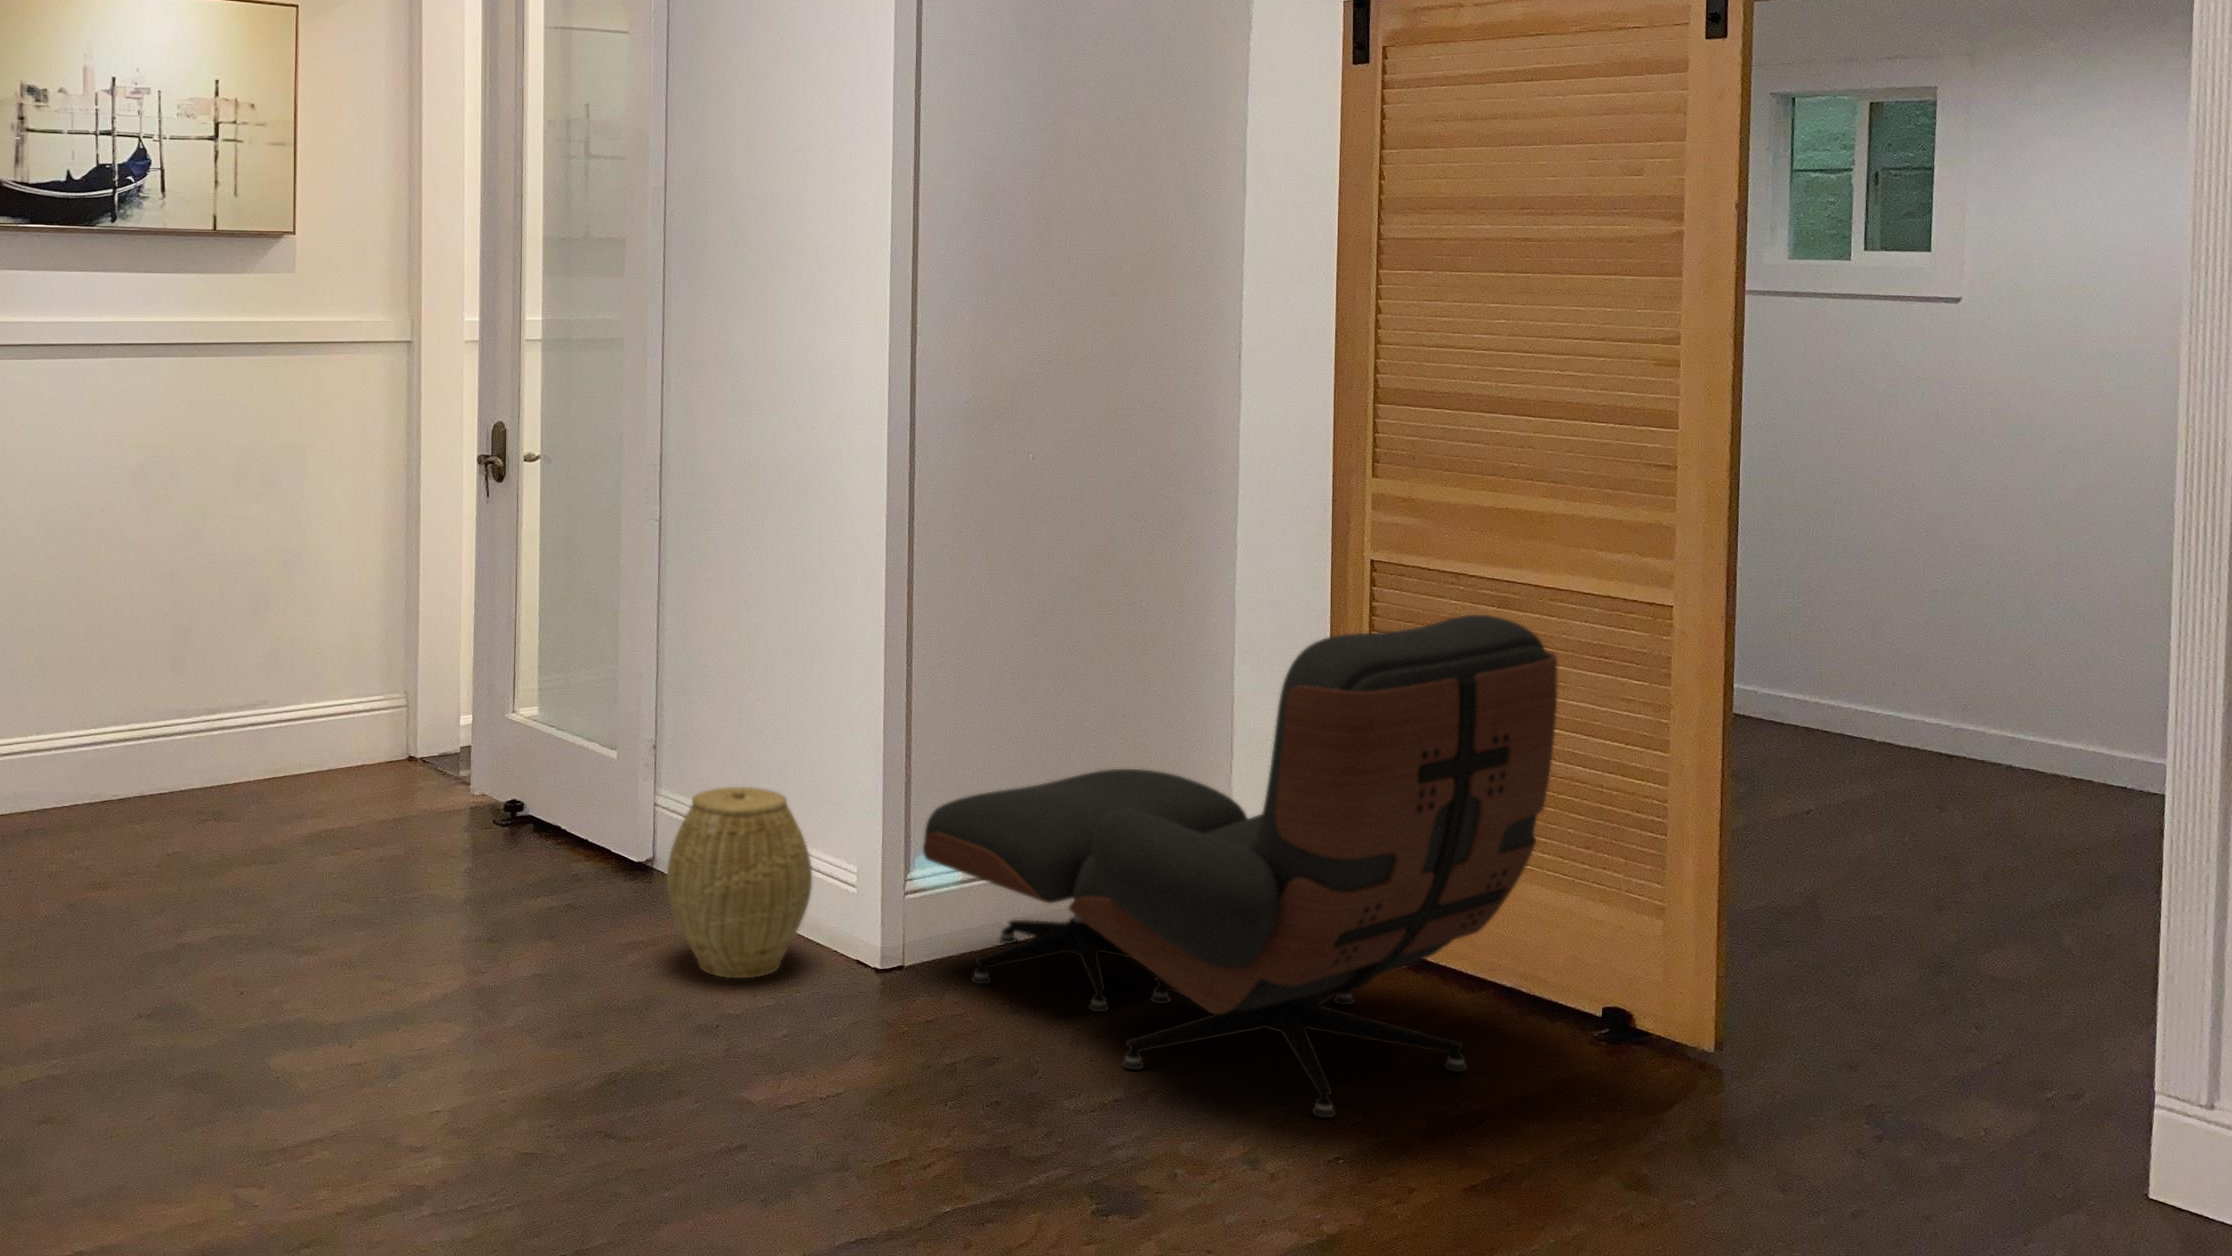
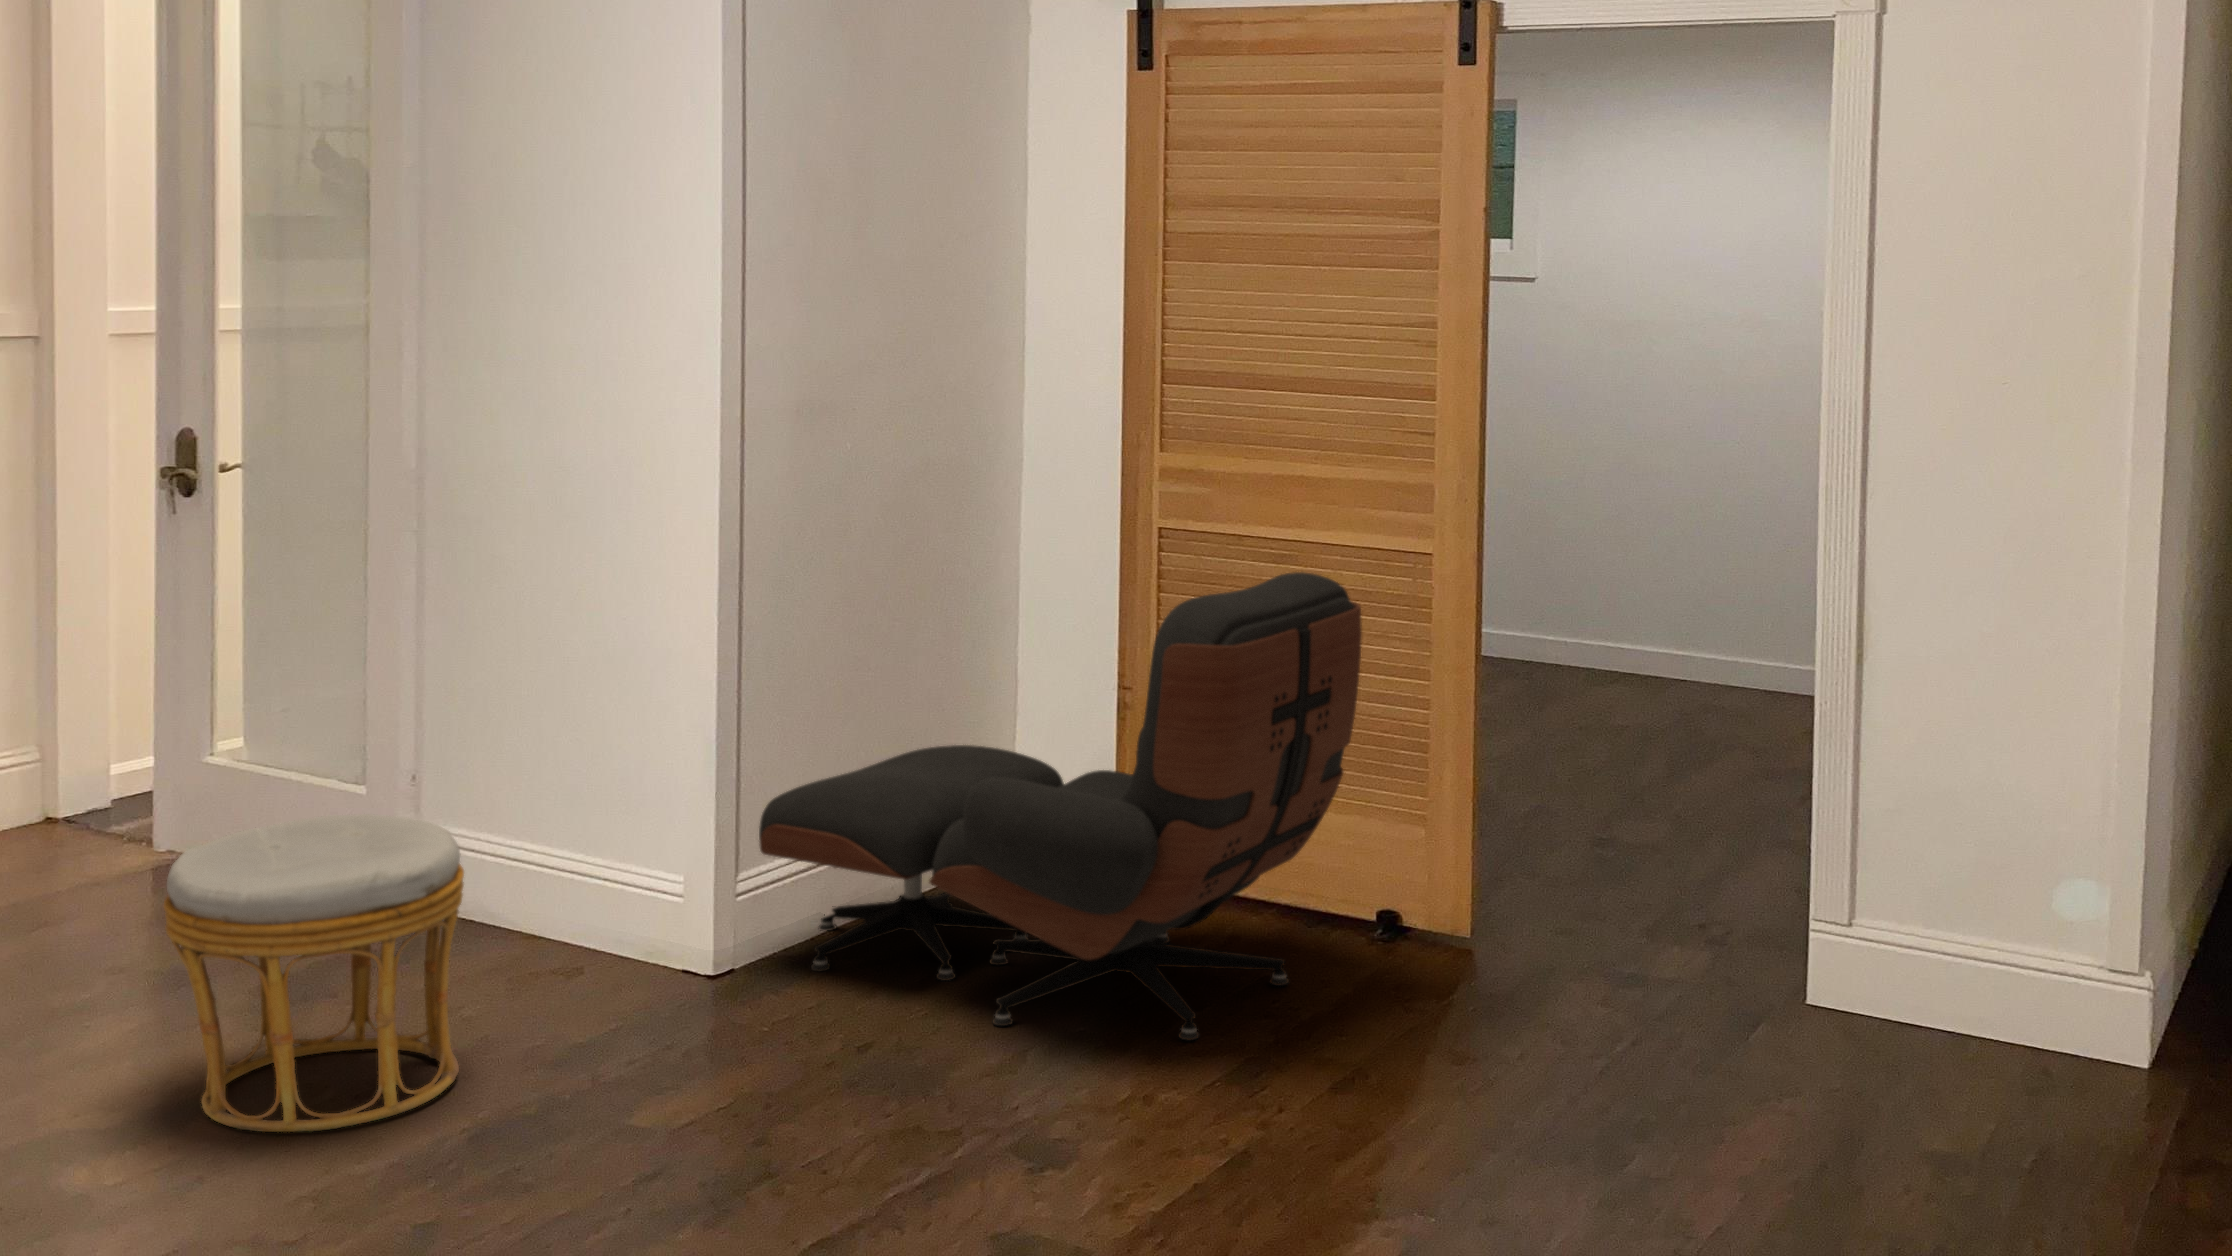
ottoman: none [362,782,614,1070] -> present [164,814,464,1132]
woven basket: present [667,787,812,978] -> none [482,800,643,1001]

